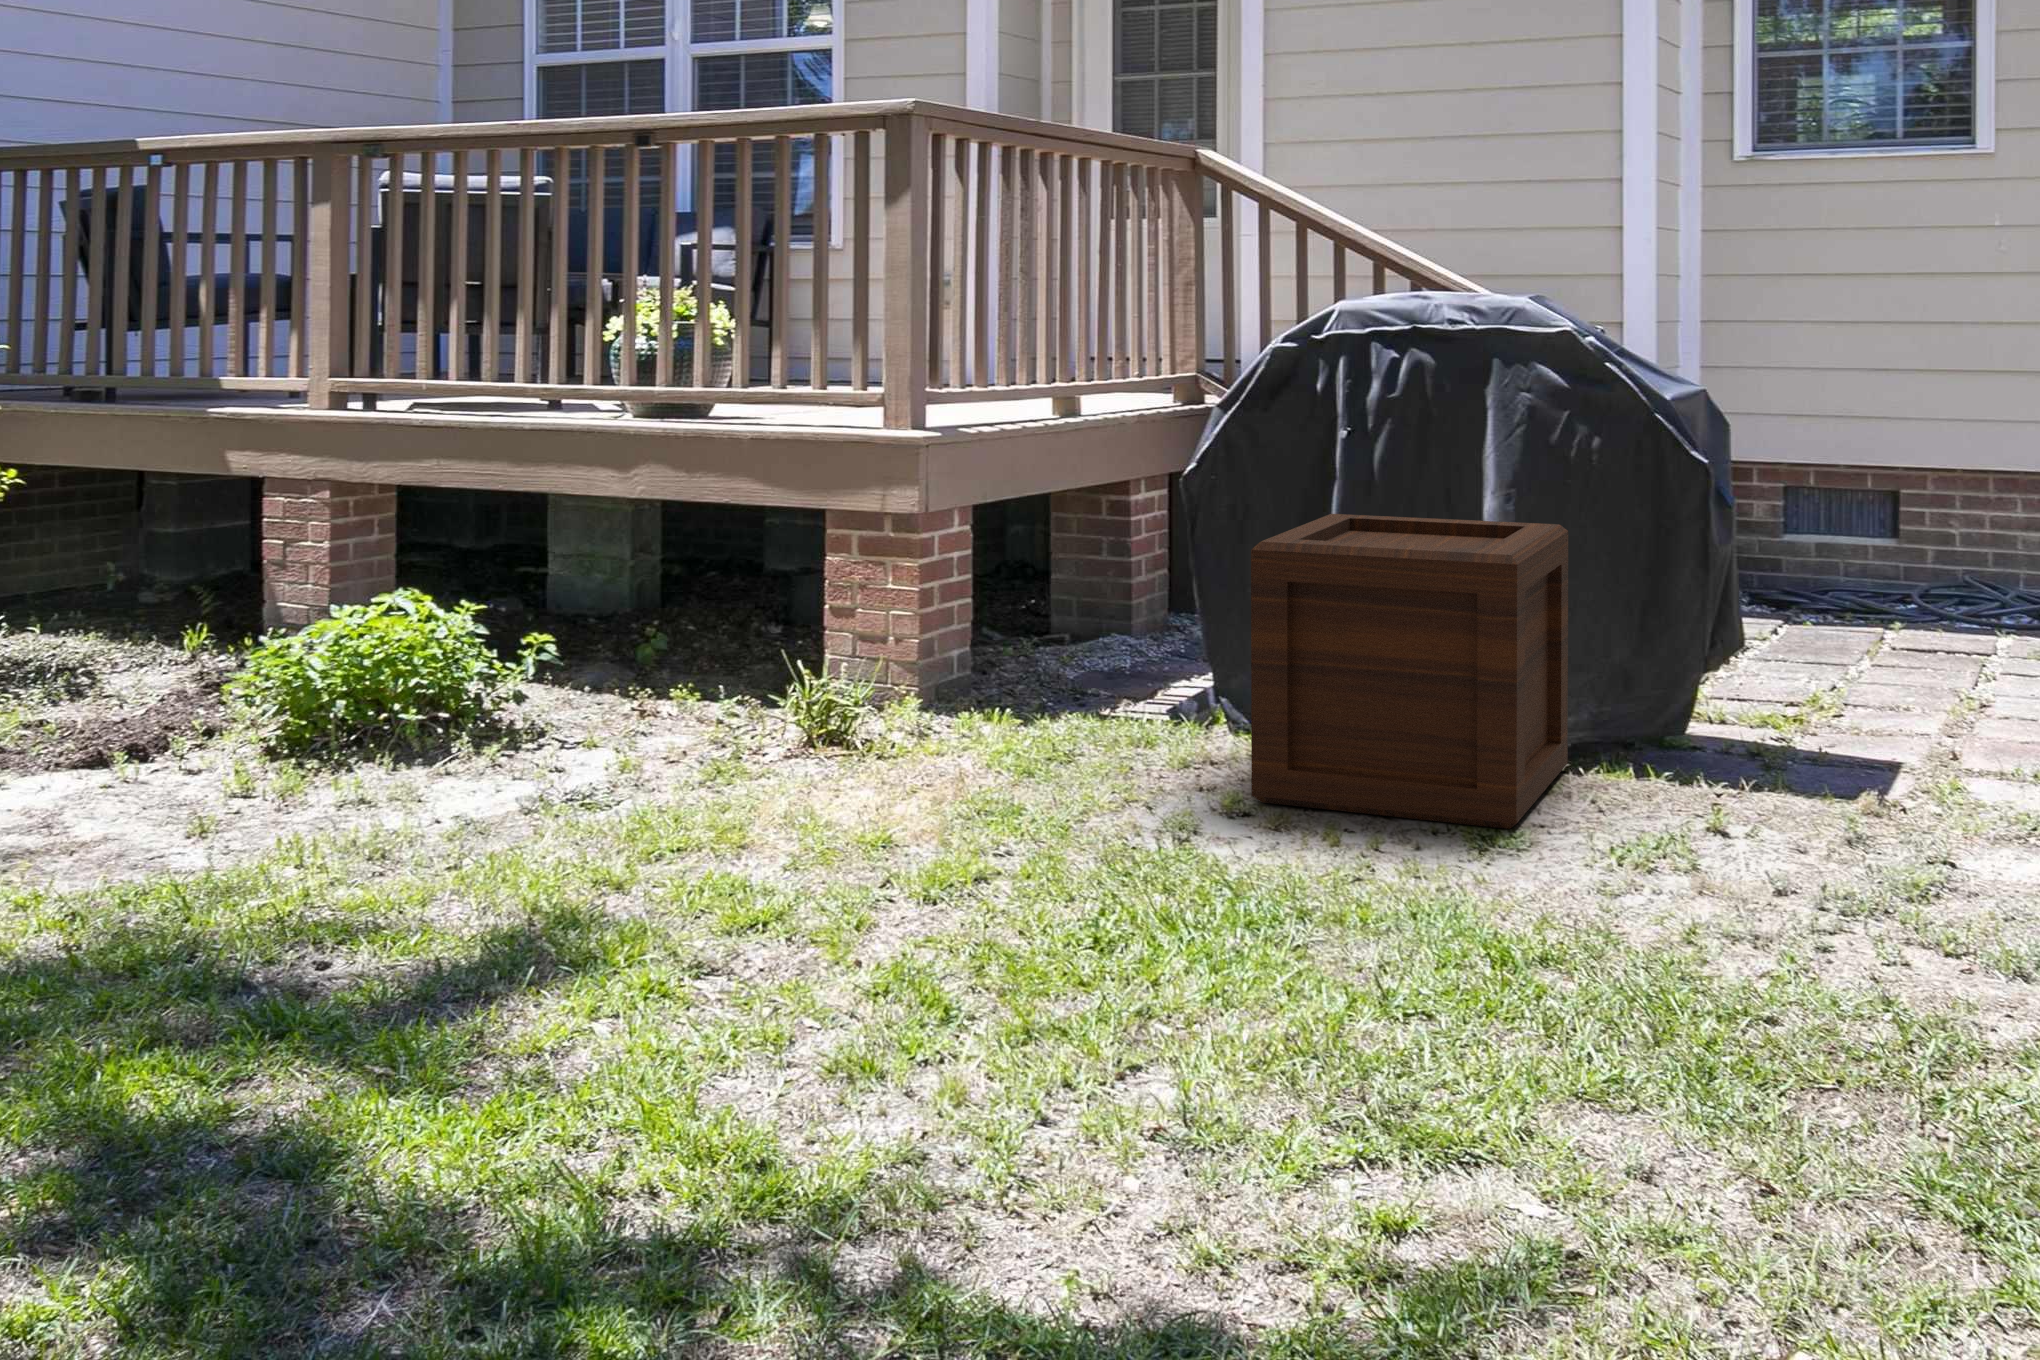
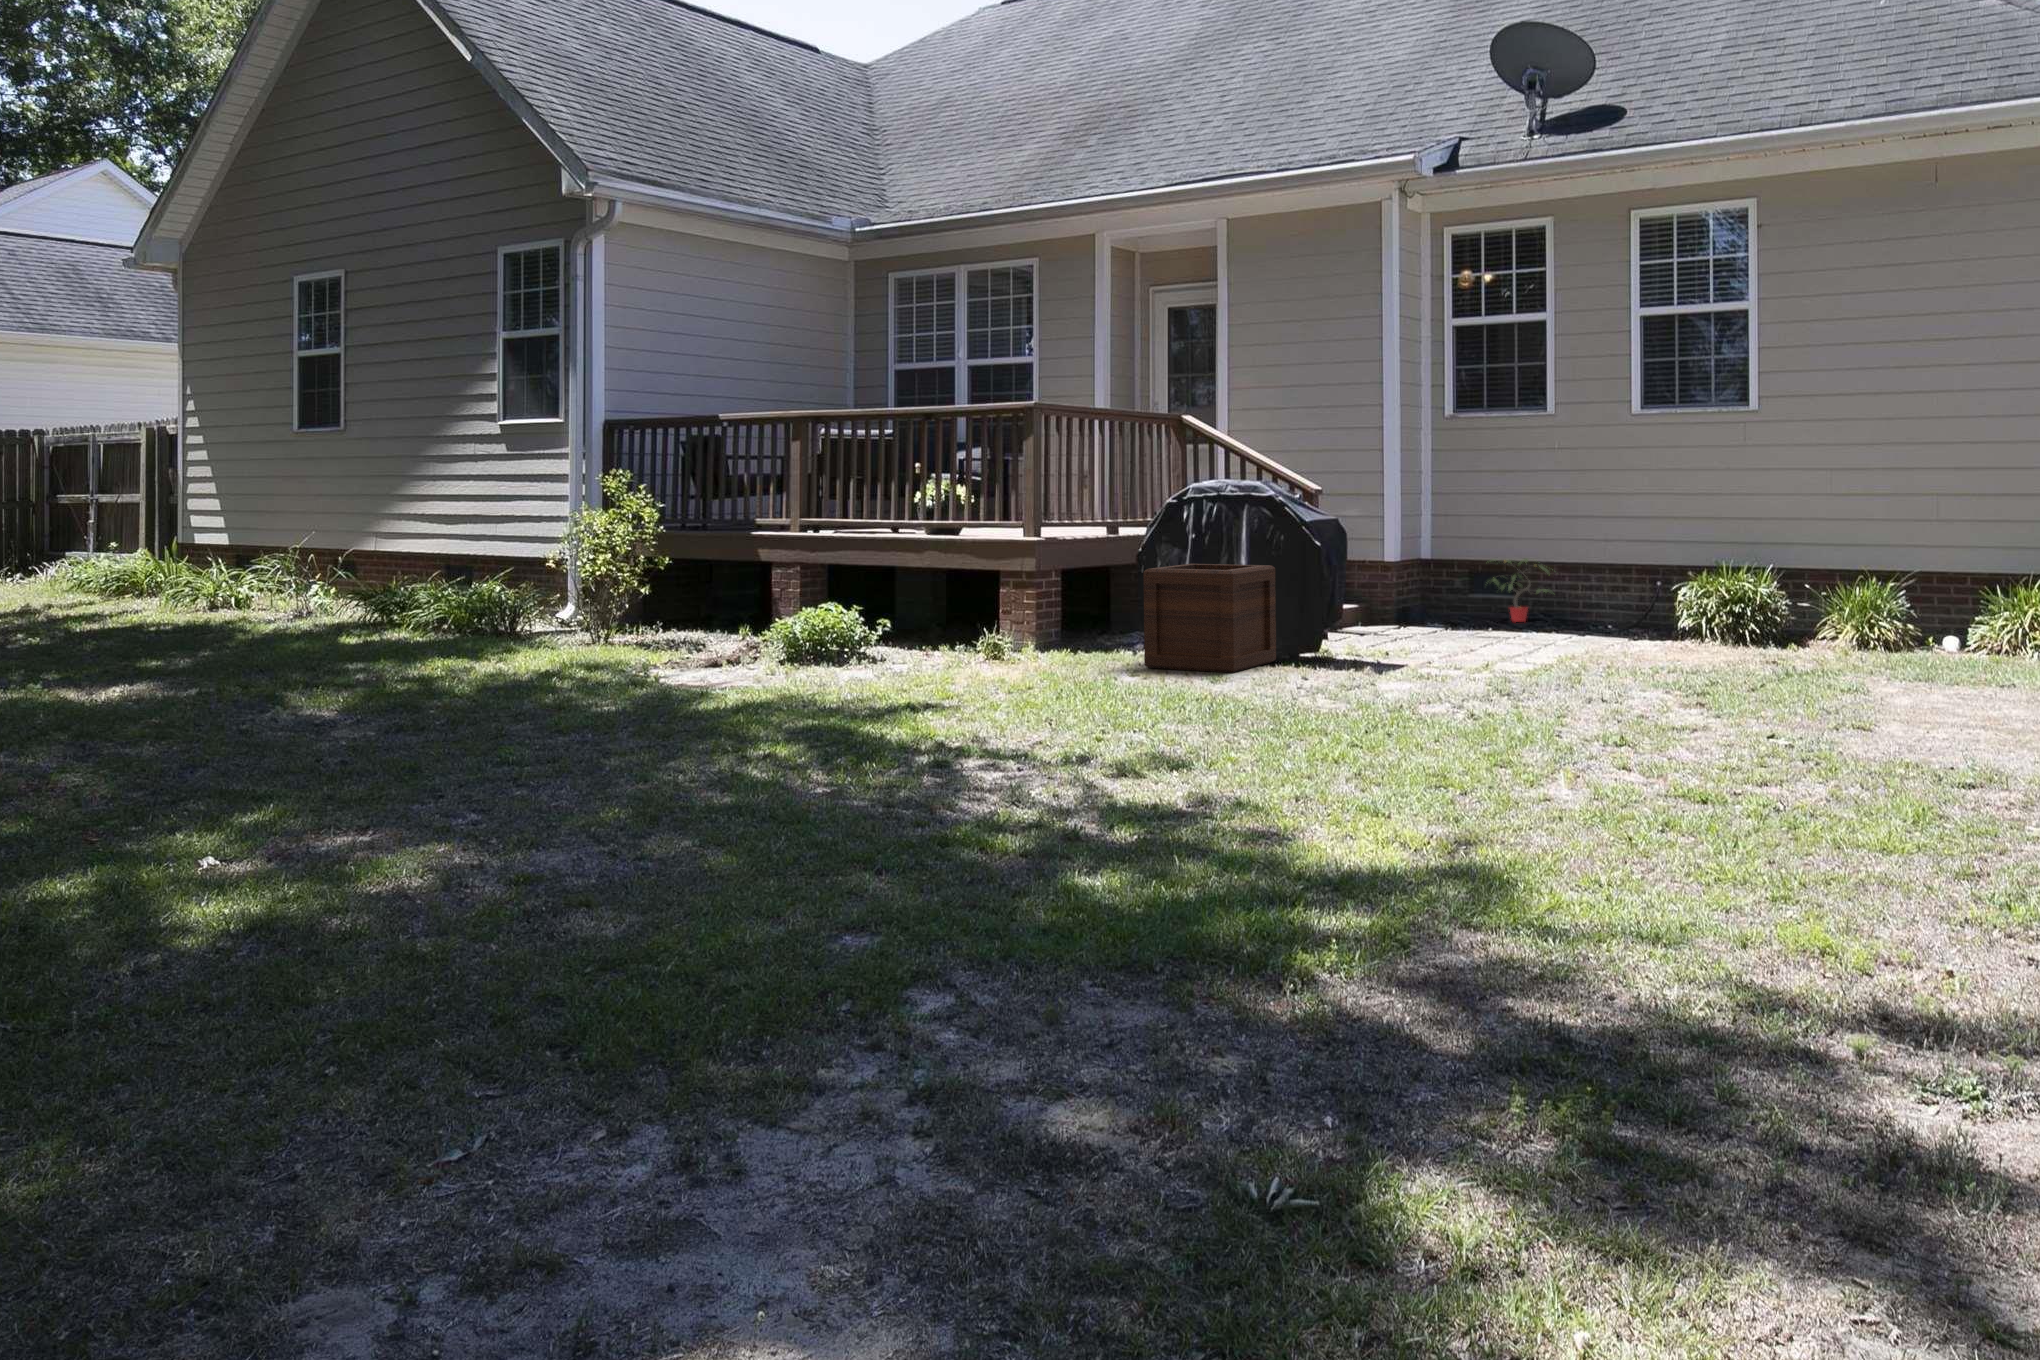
potted plant: none [1832,461,2016,600] -> present [1490,558,1554,622]

